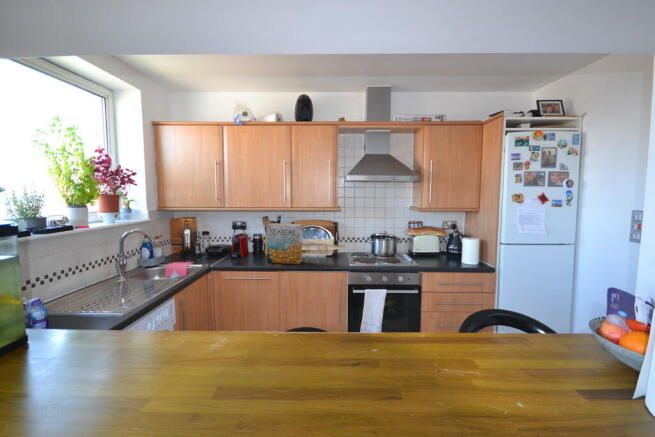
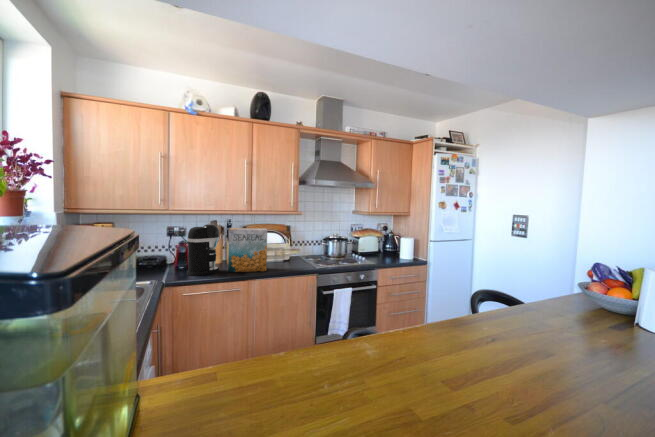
coffee maker: none [235,220,262,263] -> present [187,224,219,276]

